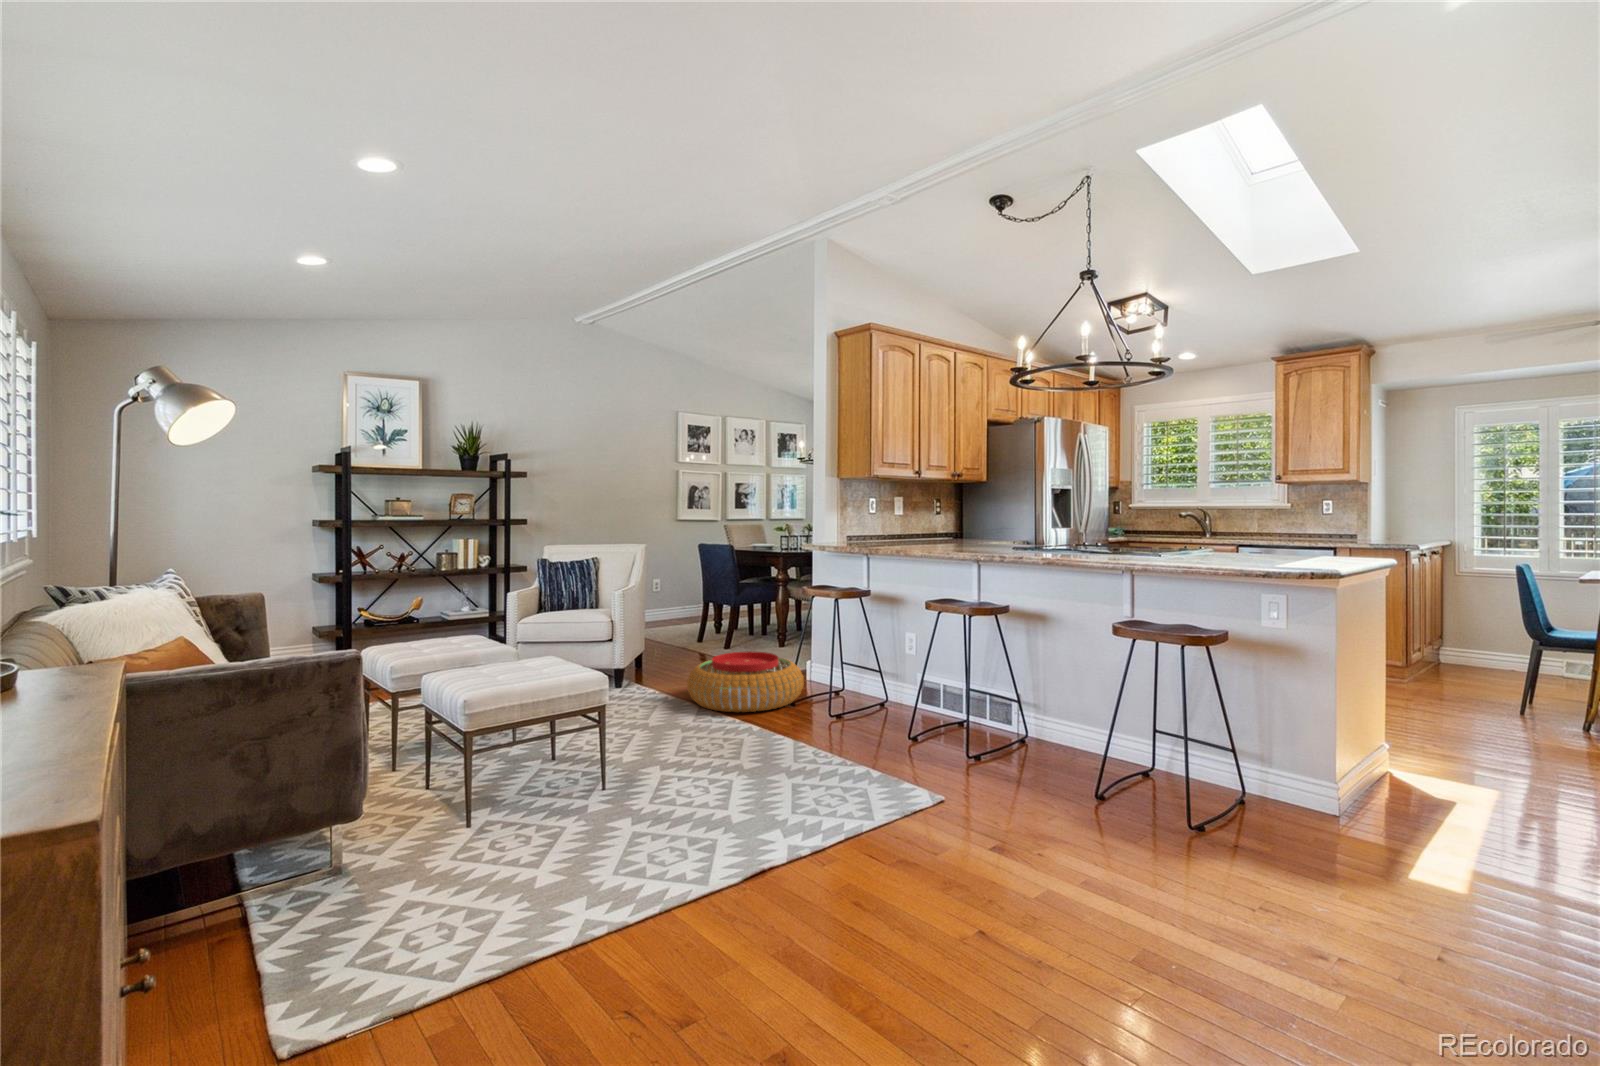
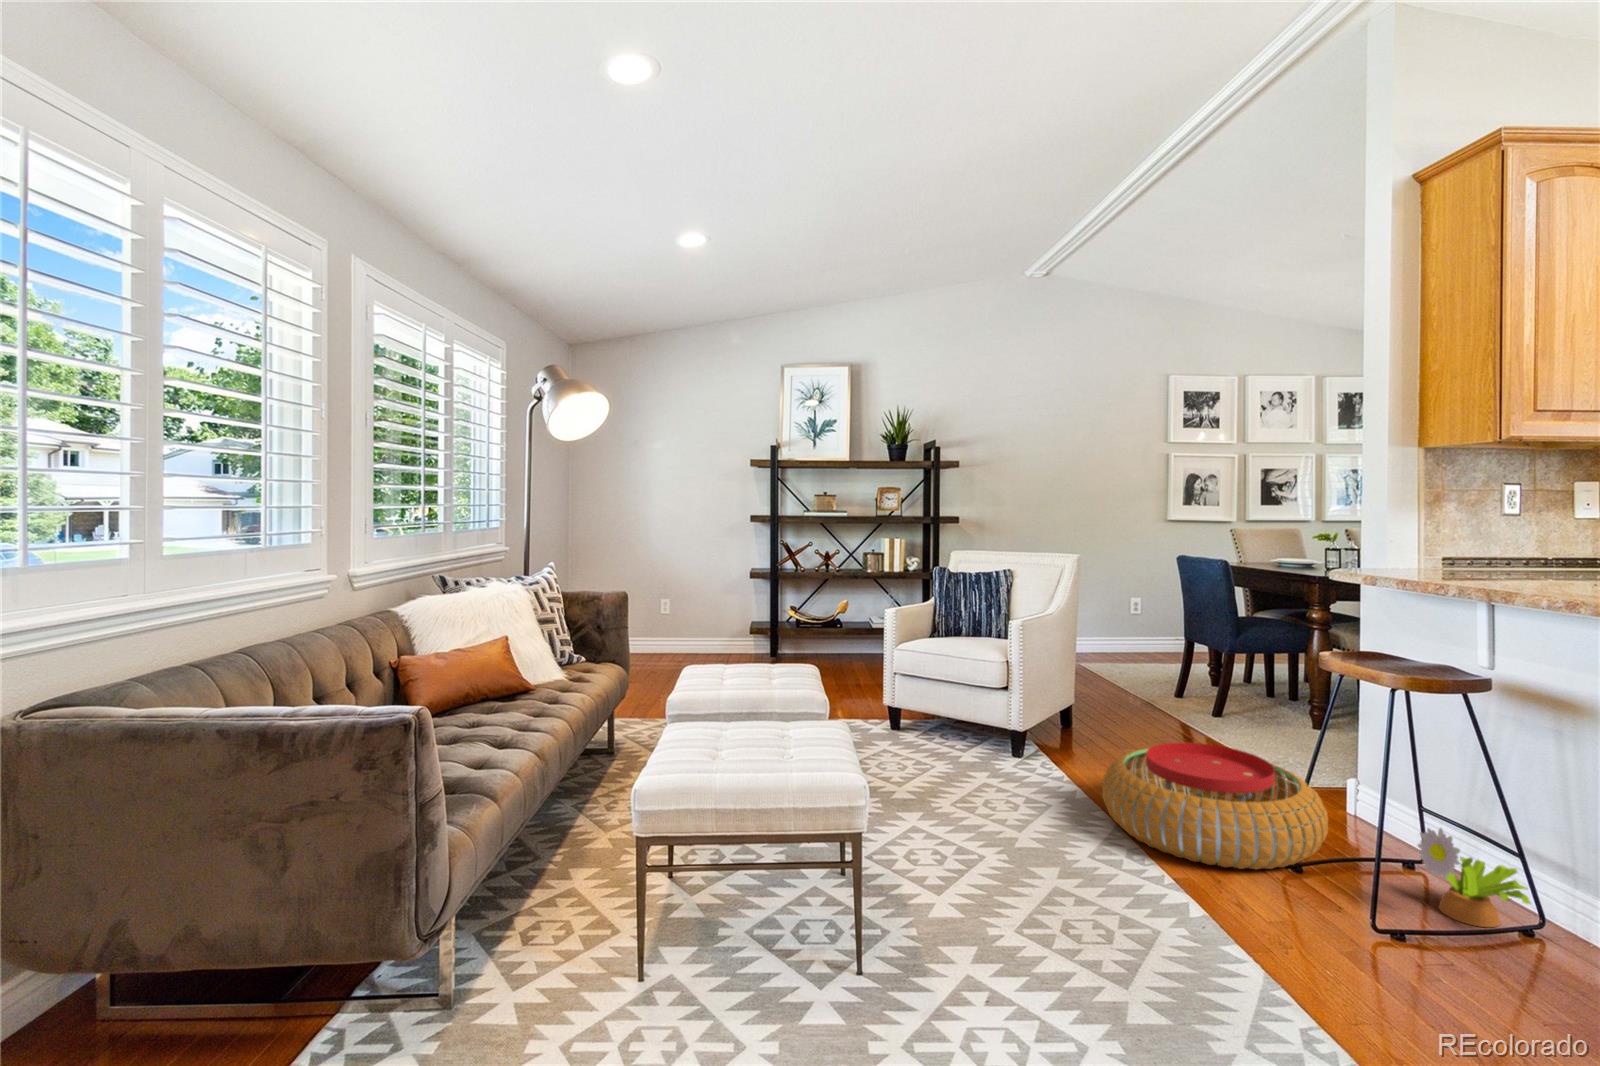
decorative plant: none [842,665,884,708] -> present [1418,828,1531,927]

